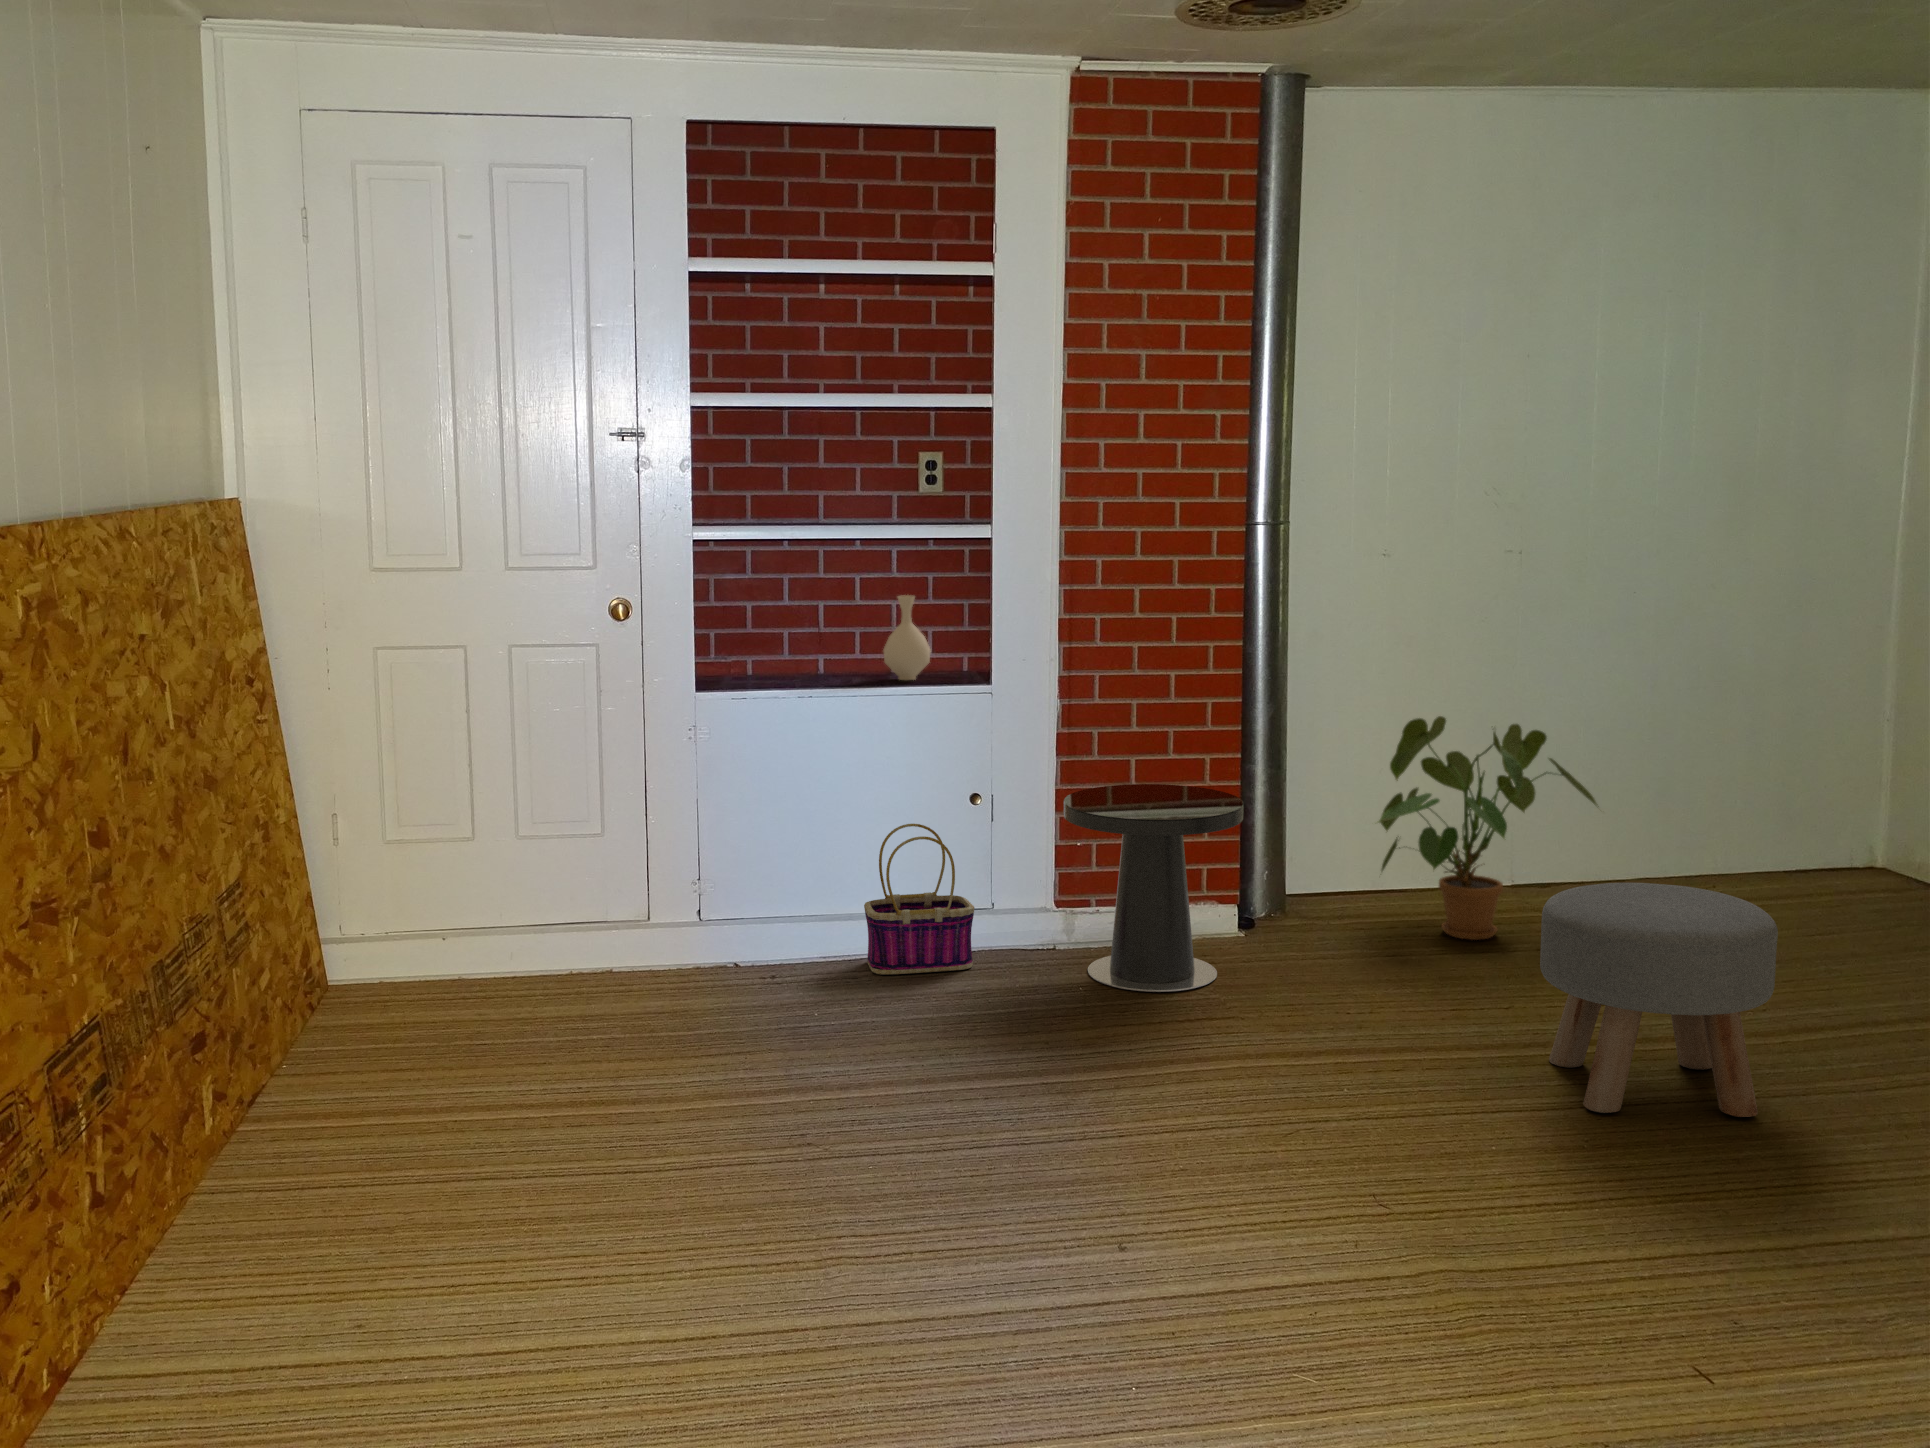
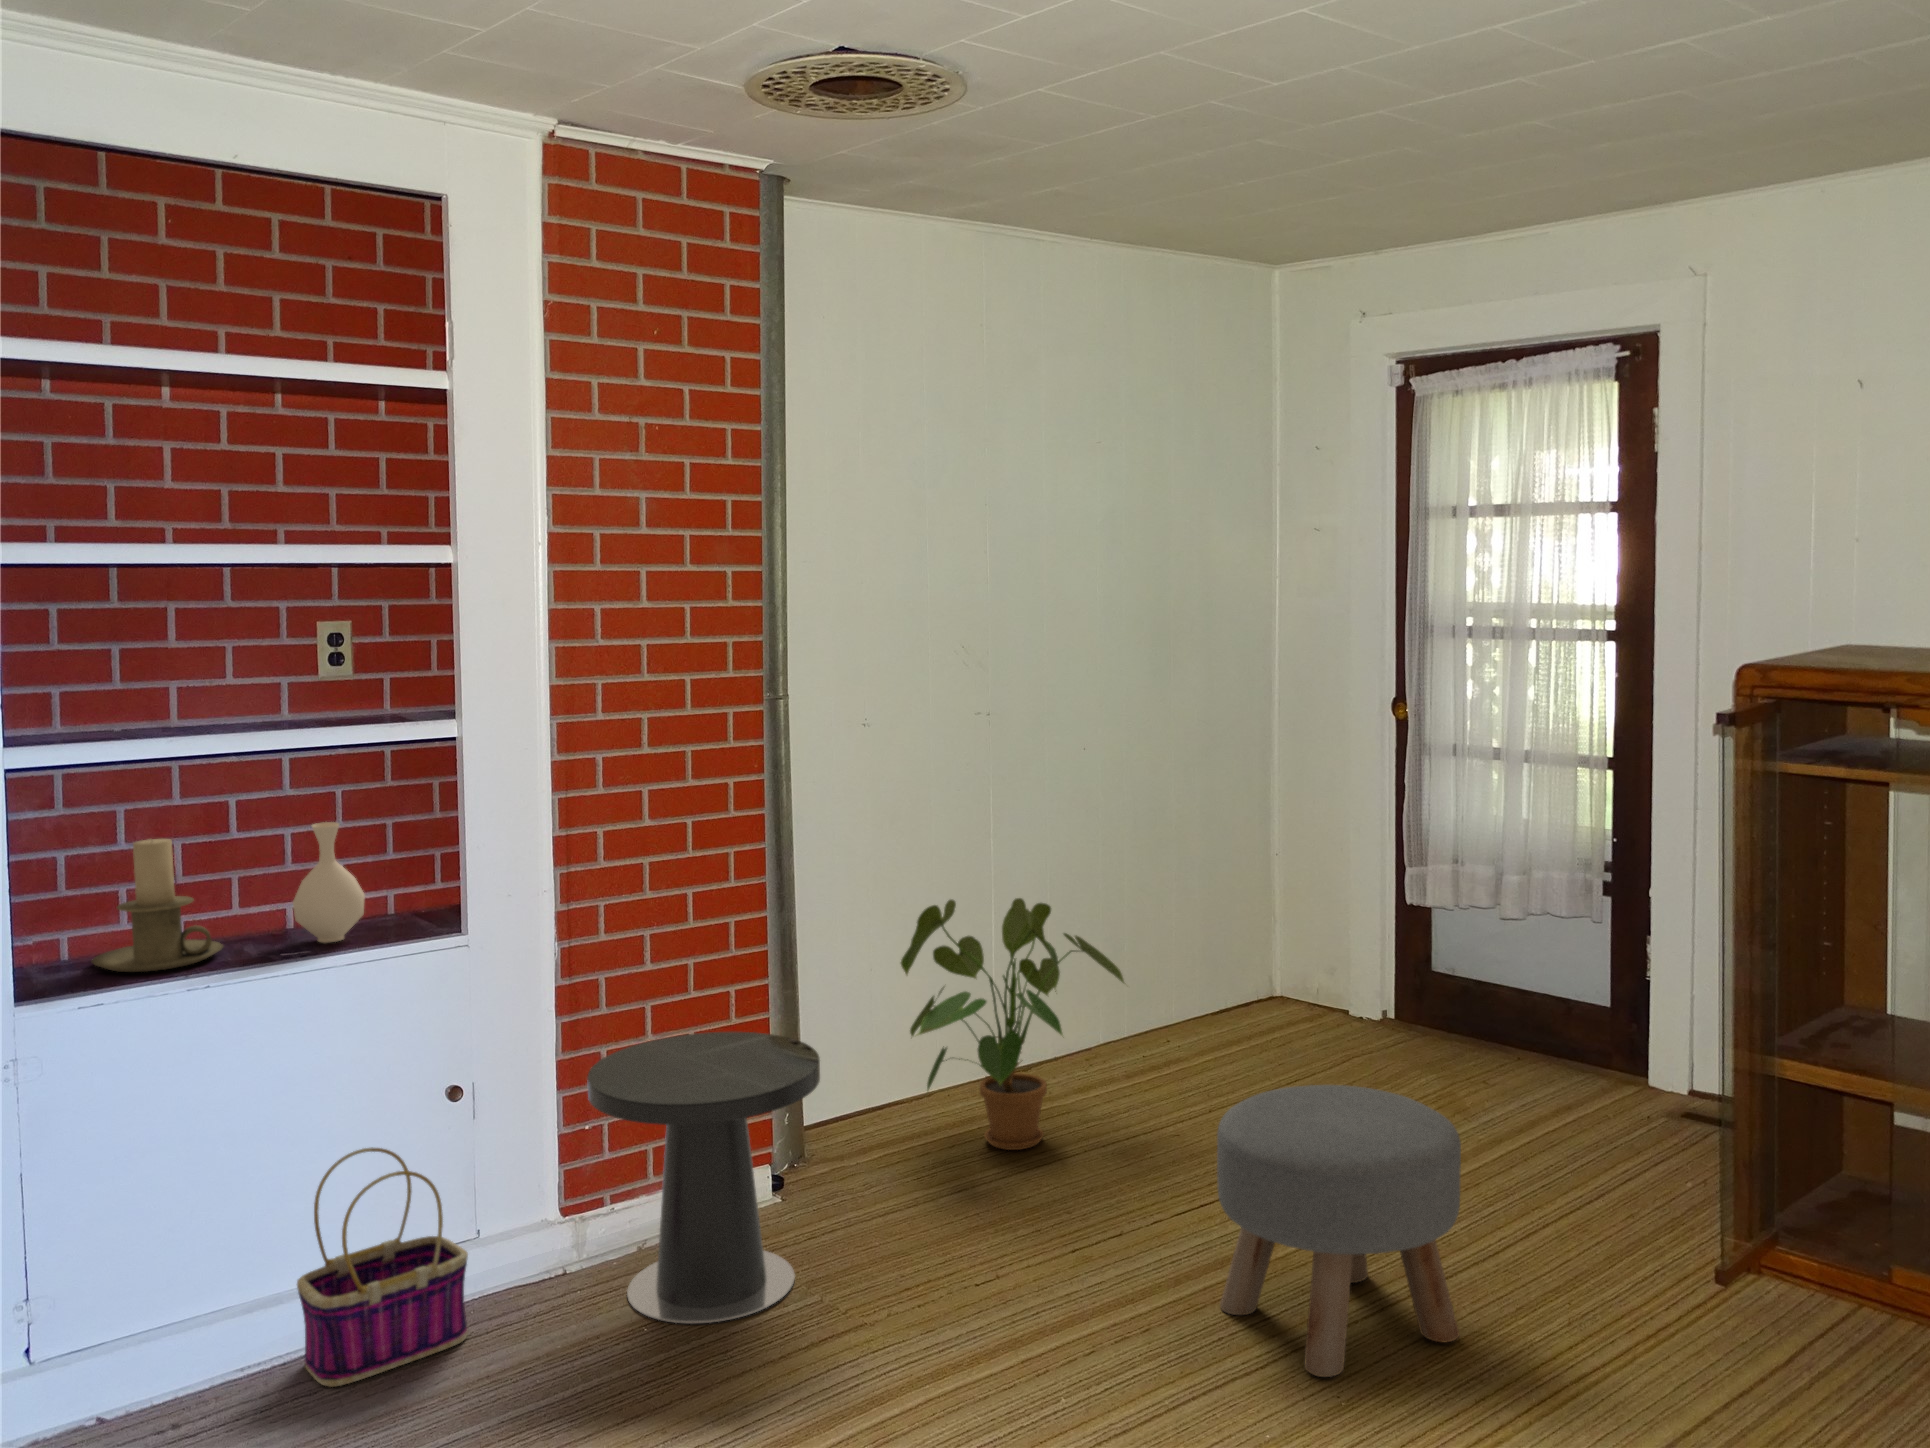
candle holder: none [761,597,839,684] -> present [92,839,223,972]

